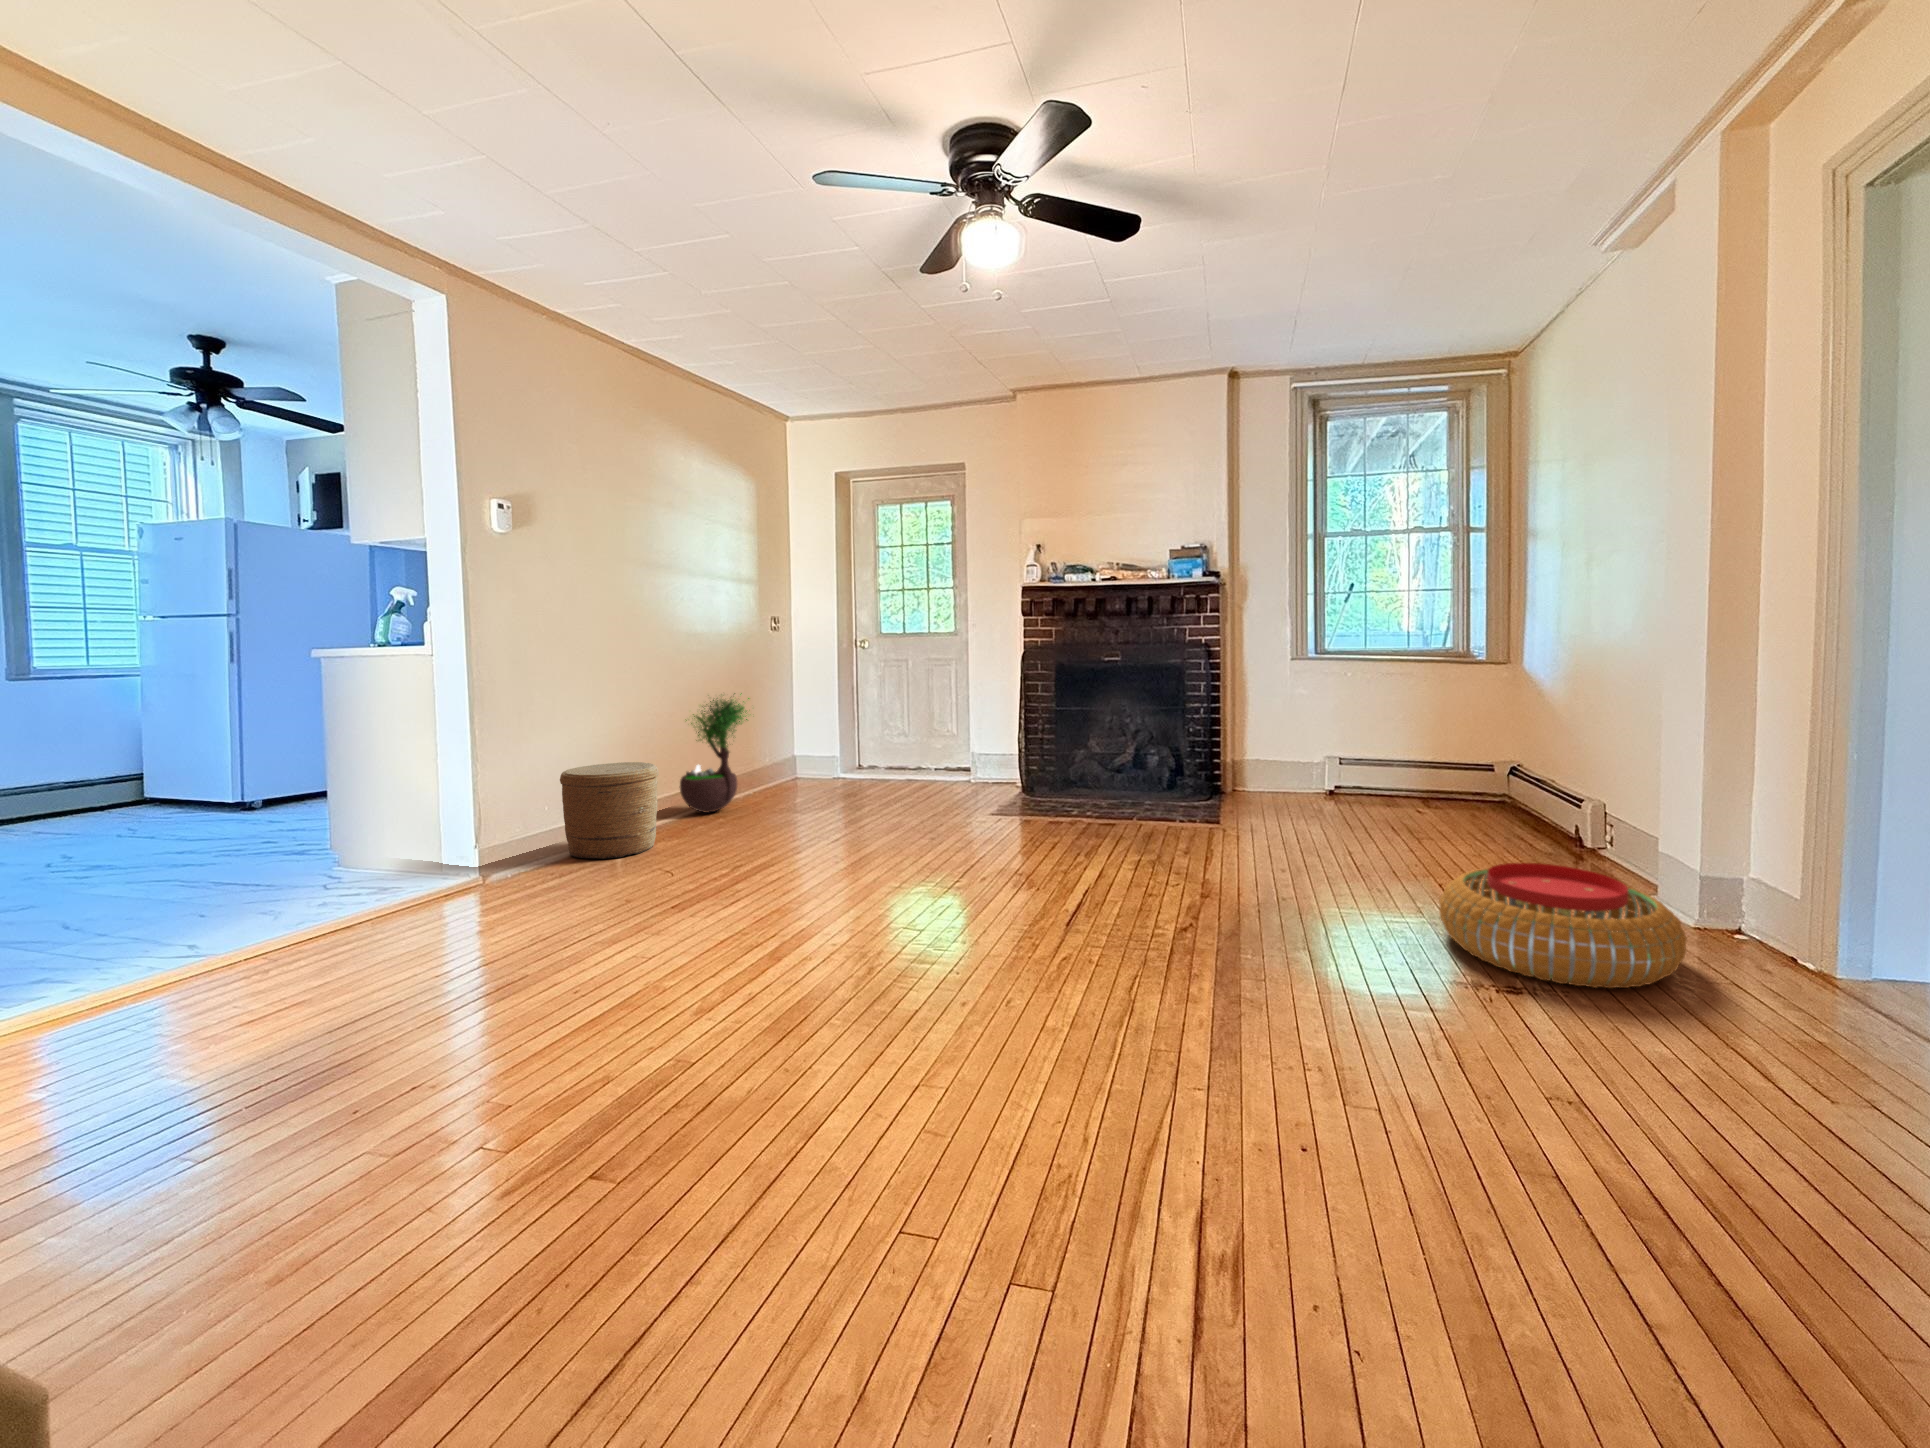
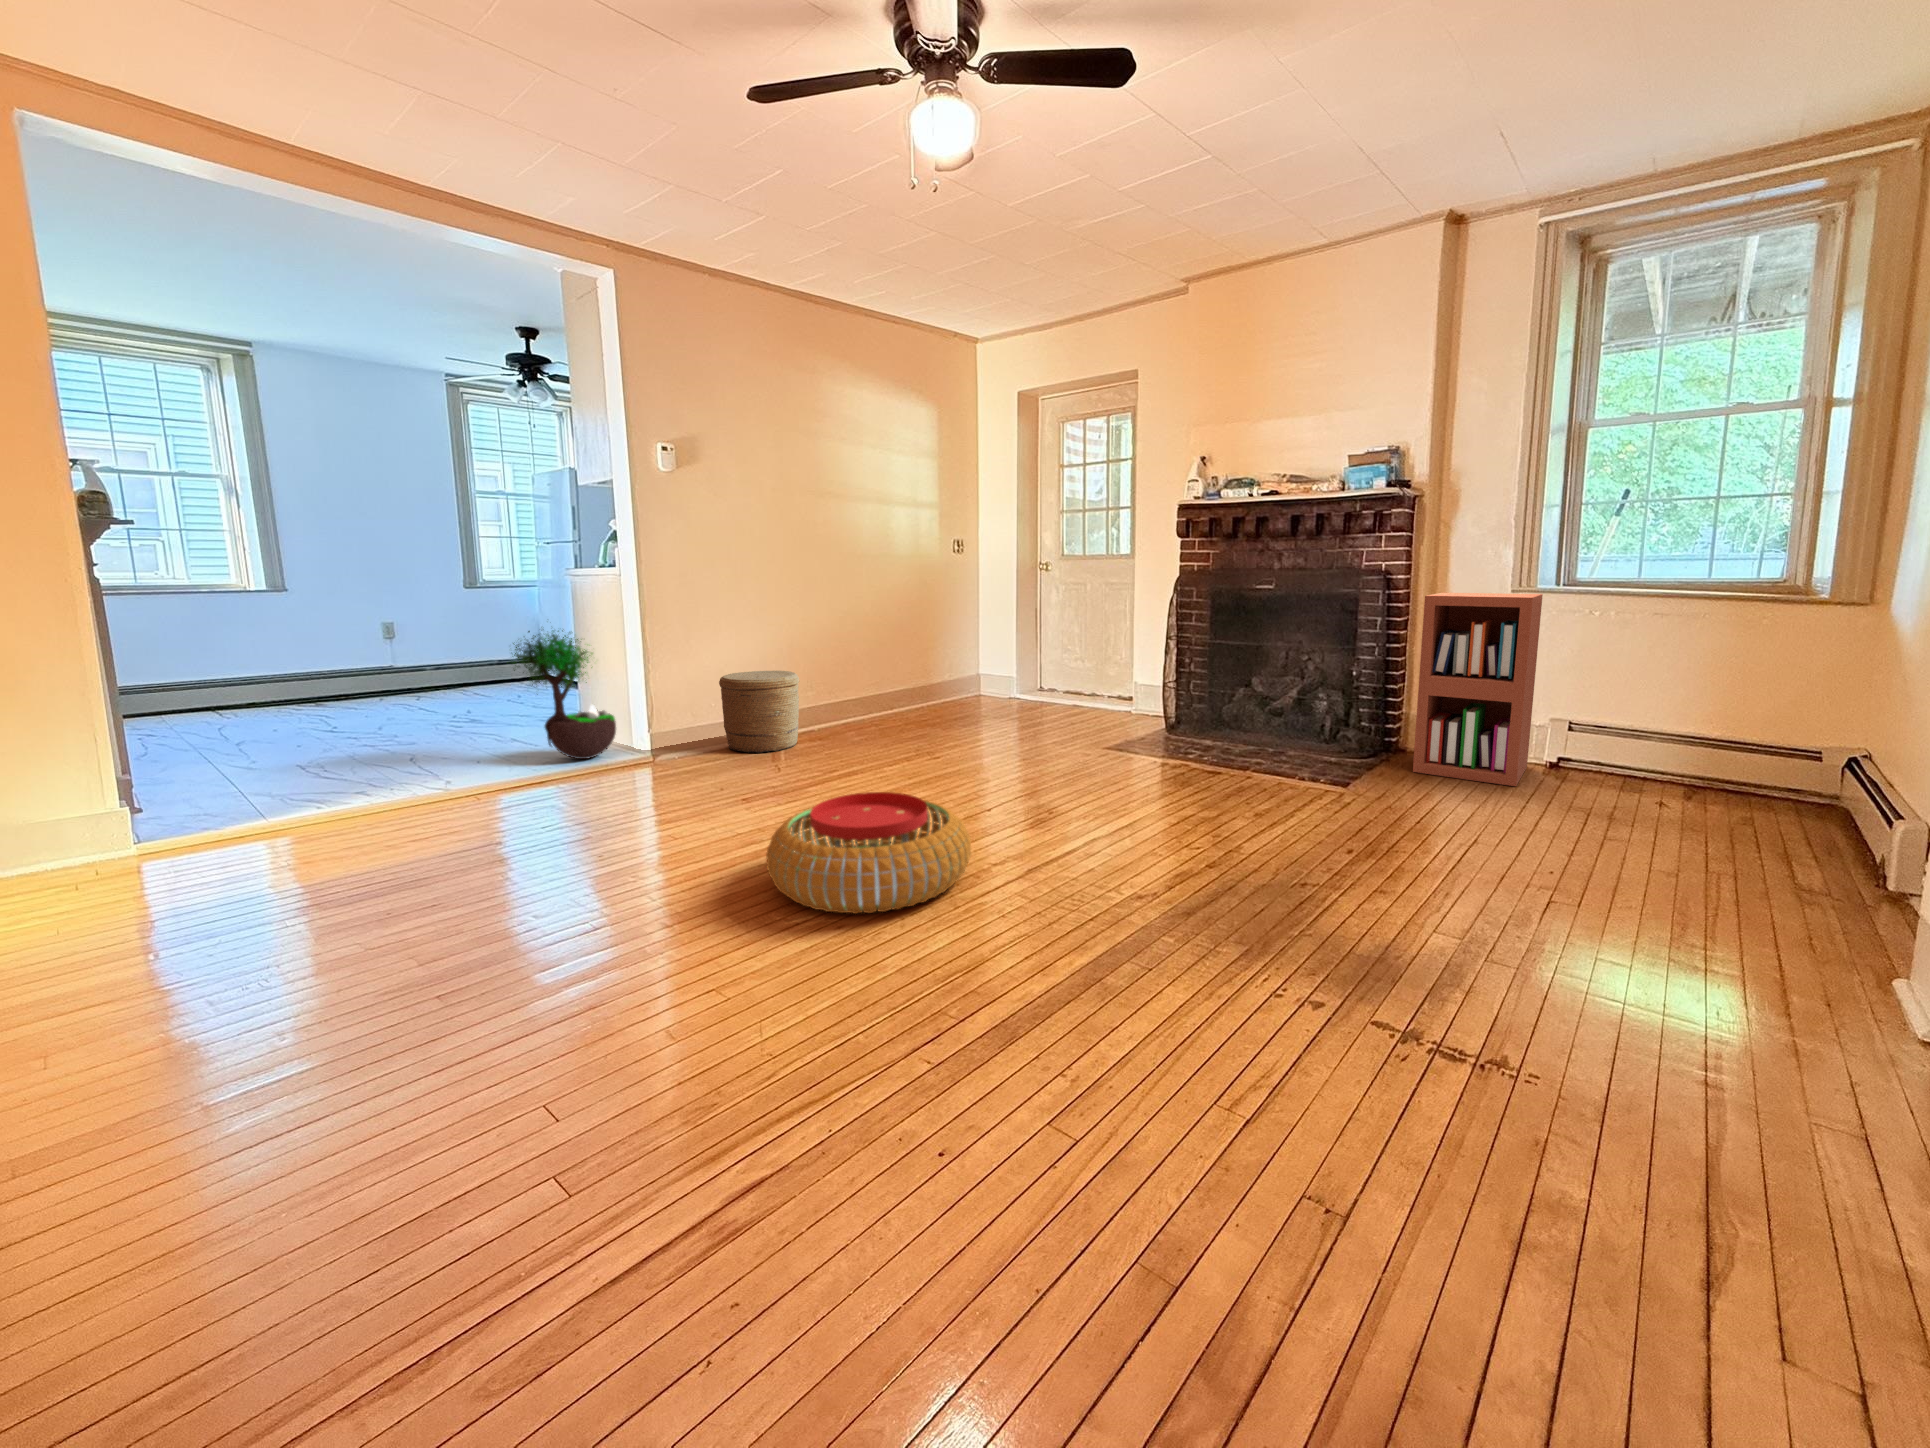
bookshelf: none [1243,661,1322,810] -> present [1413,593,1543,786]
potted tree: present [680,693,750,813] -> present [507,630,616,759]
pouf: present [1439,863,1687,988] -> present [766,792,971,914]

